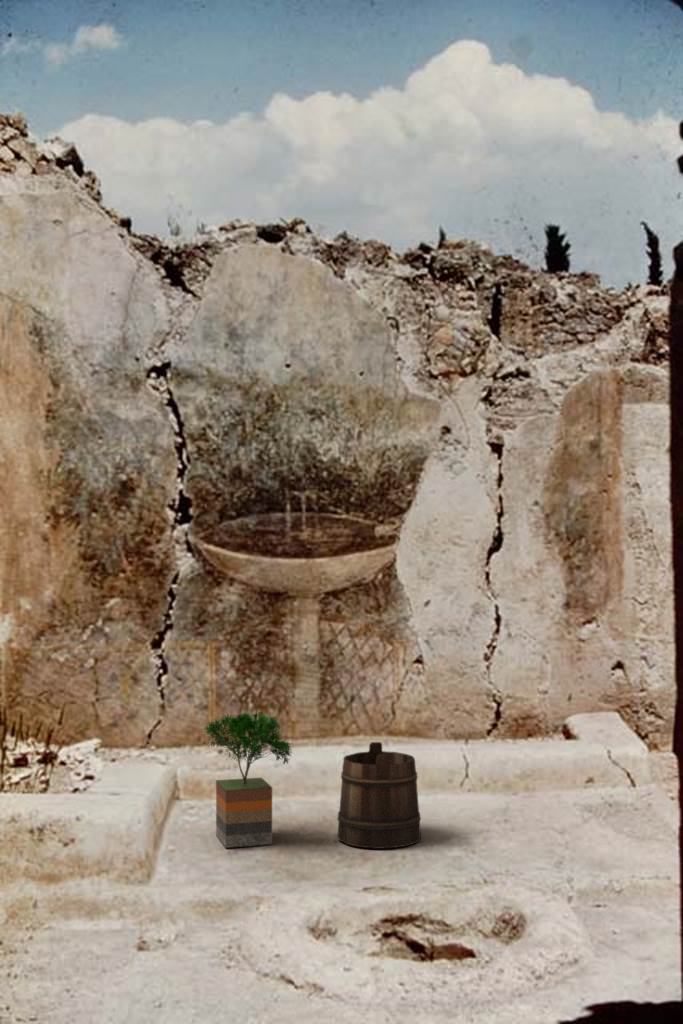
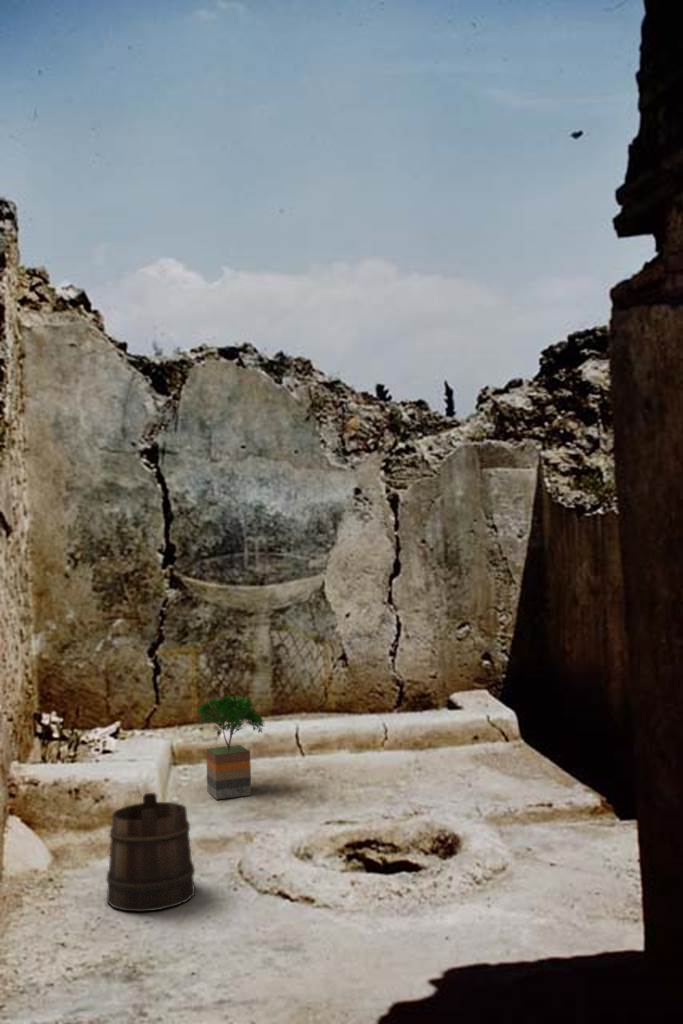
bucket: present [338,742,421,848] -> present [106,793,195,911]

